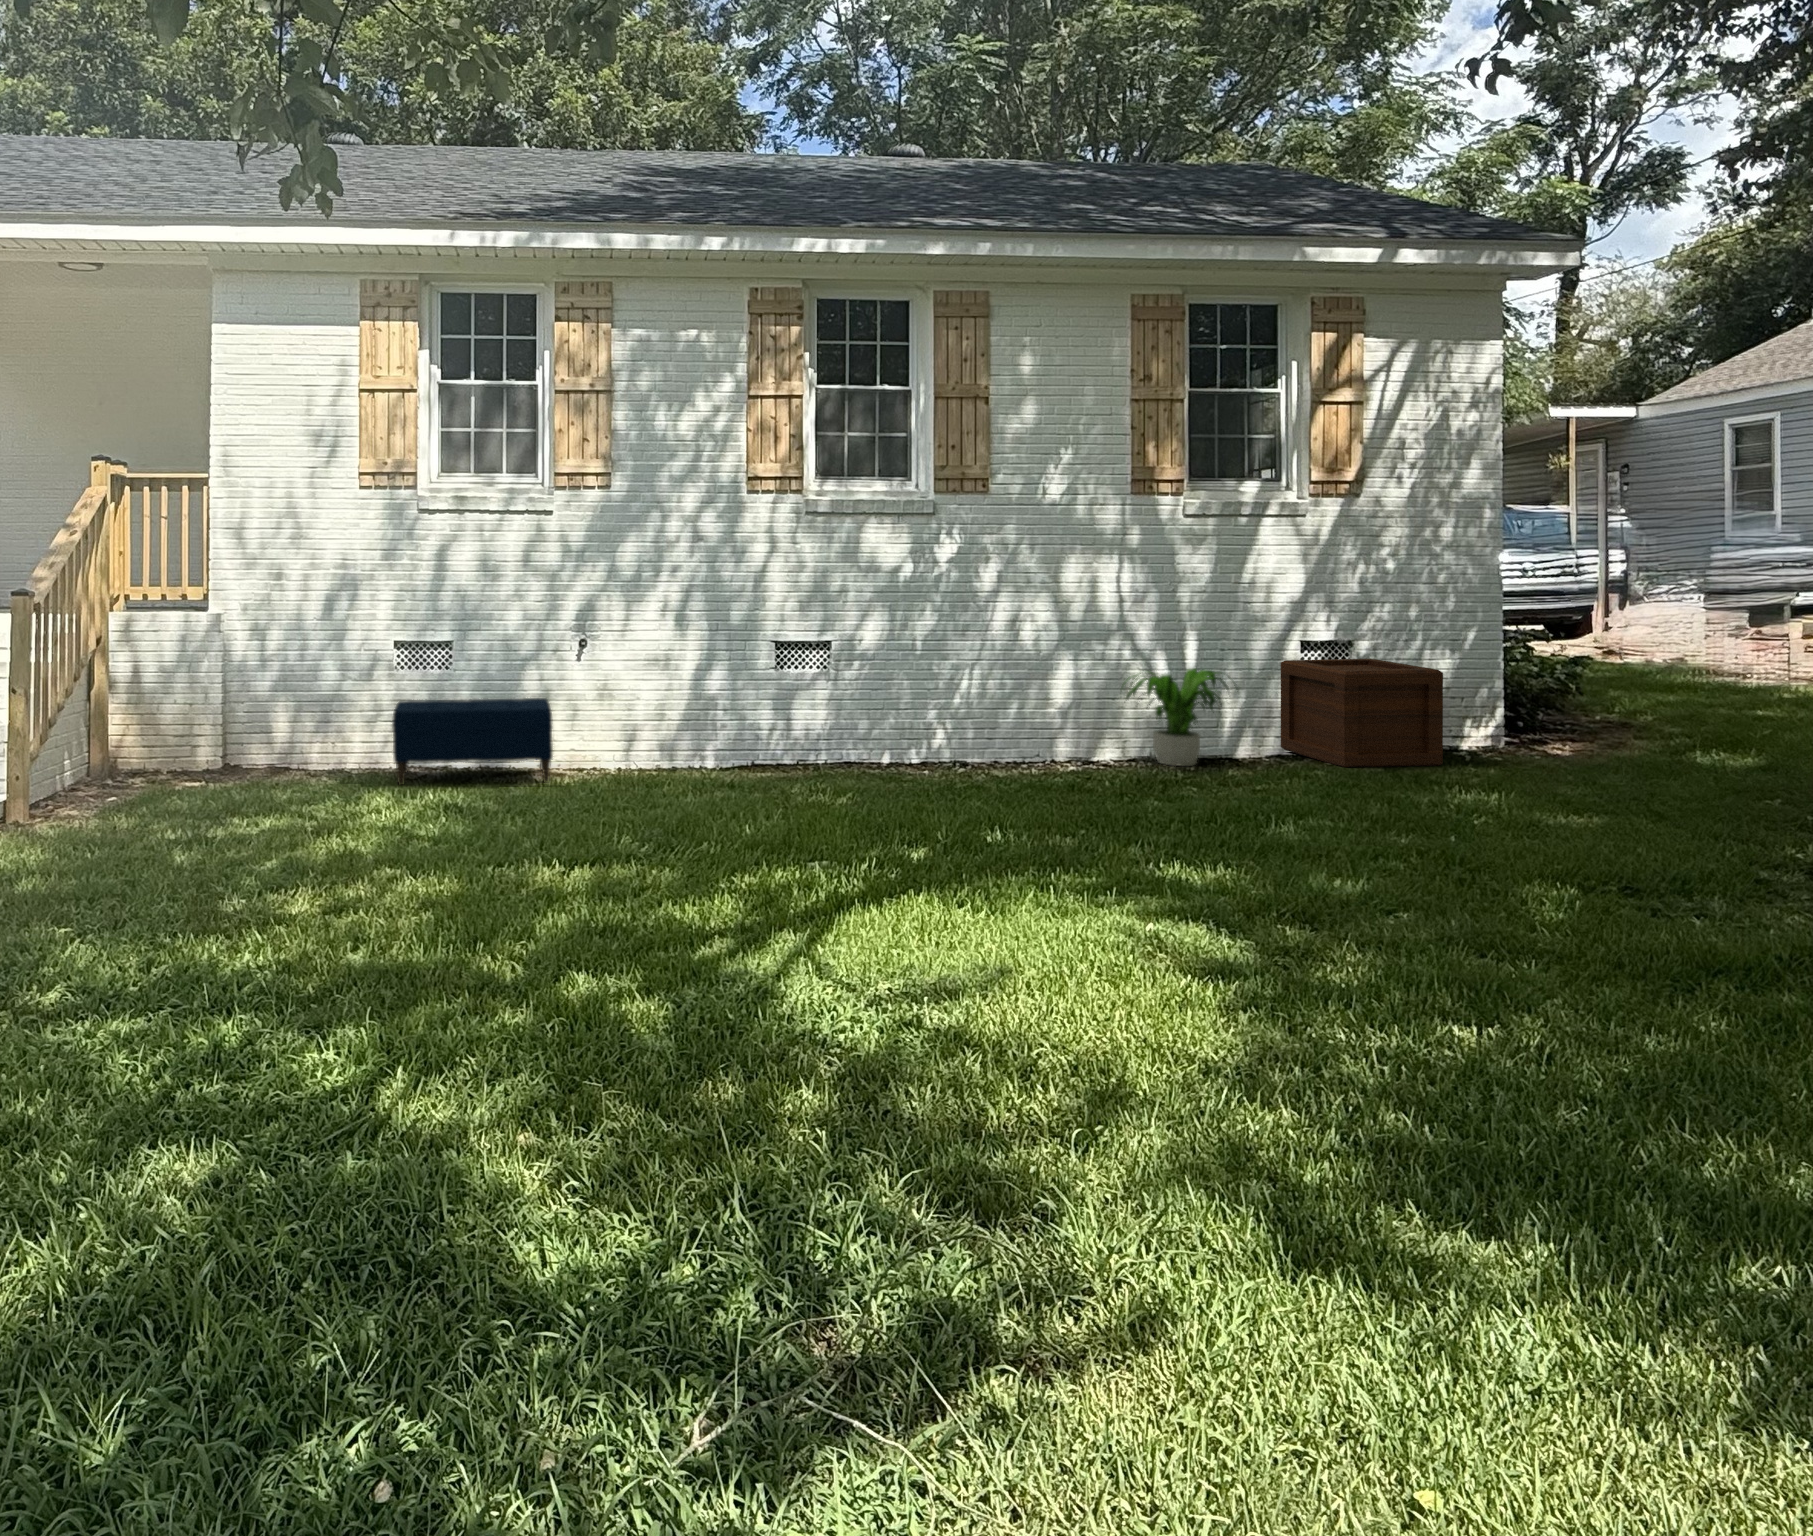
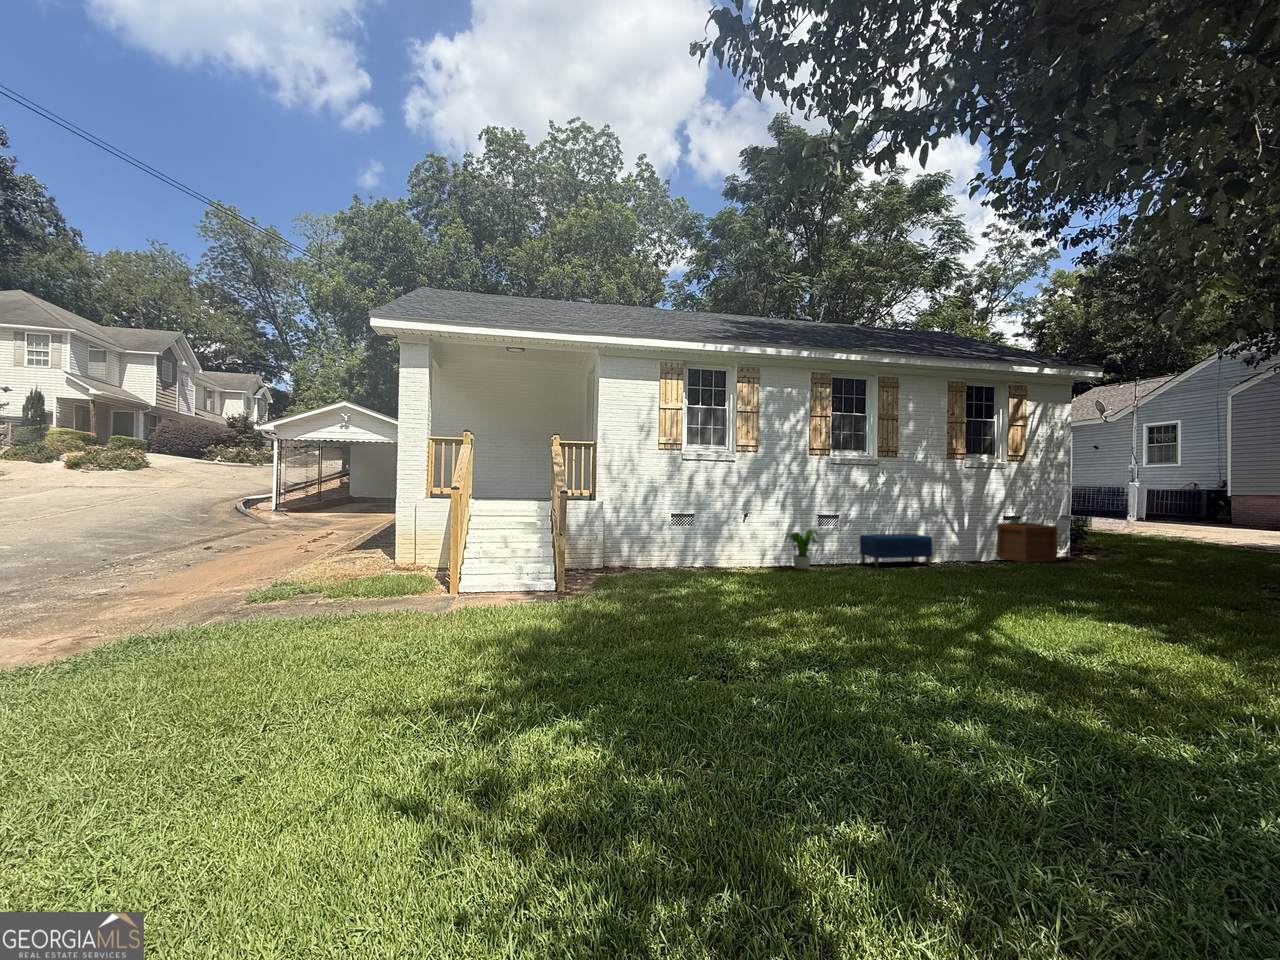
potted plant: present [1126,668,1235,766] -> present [784,530,819,569]
bench: present [392,698,553,785] -> present [859,533,932,567]

